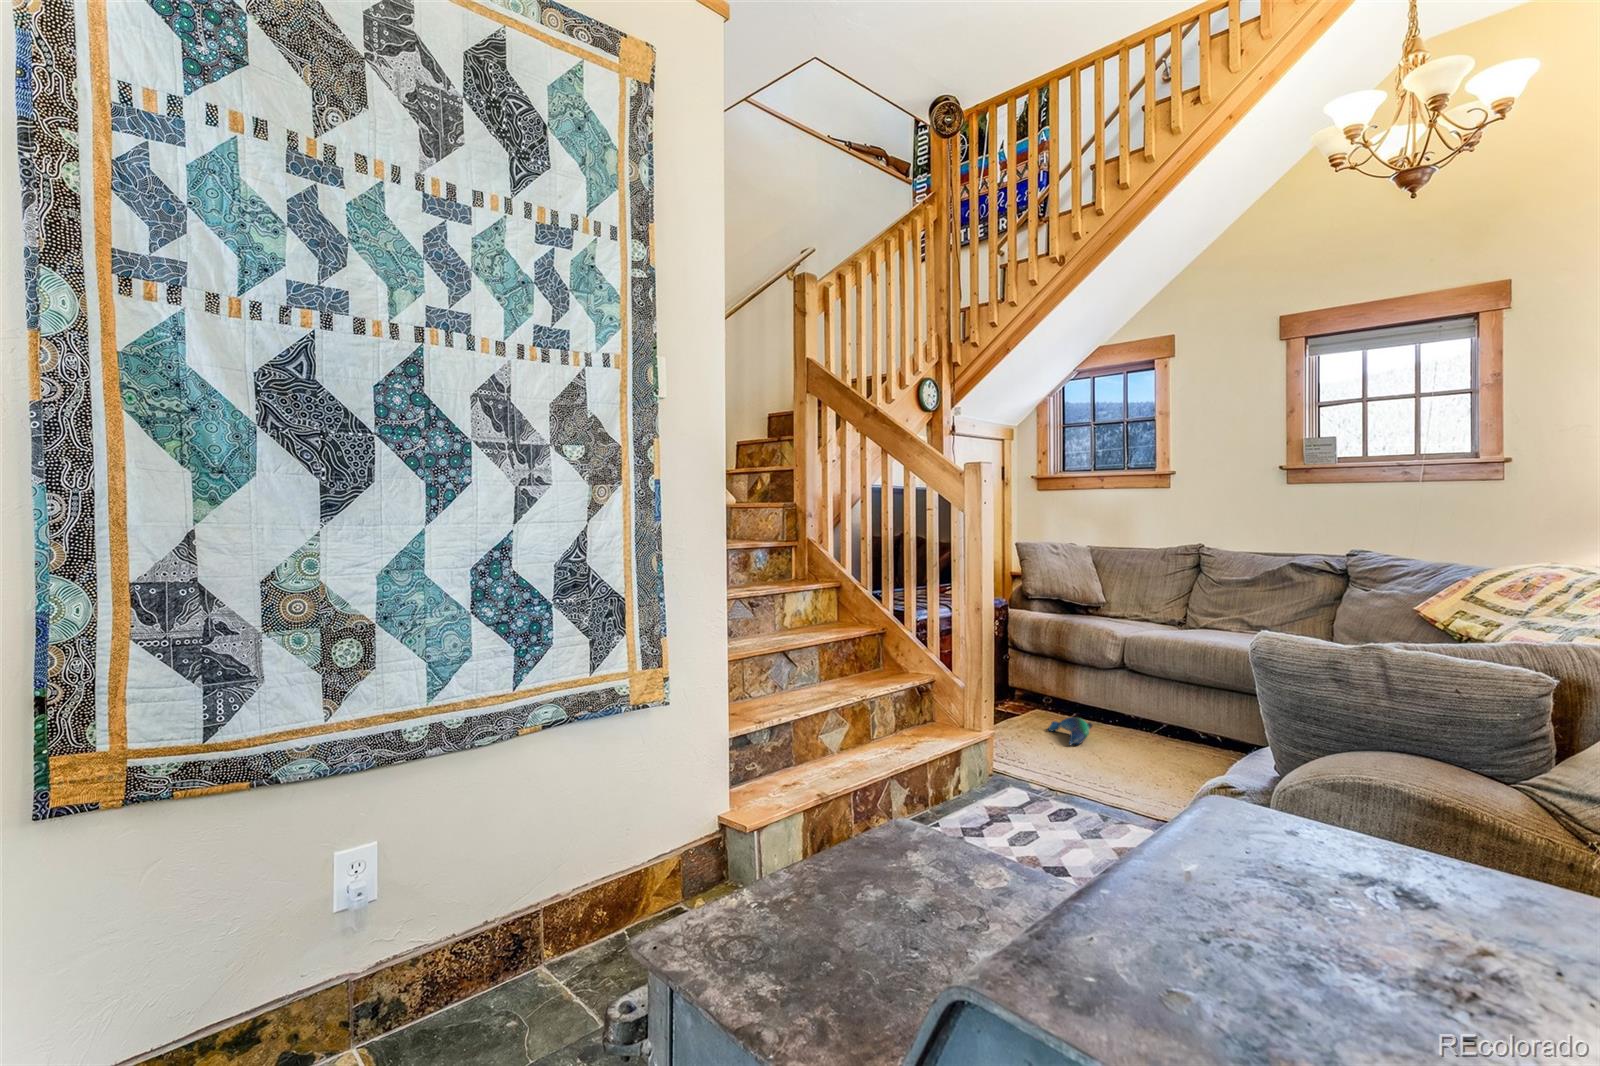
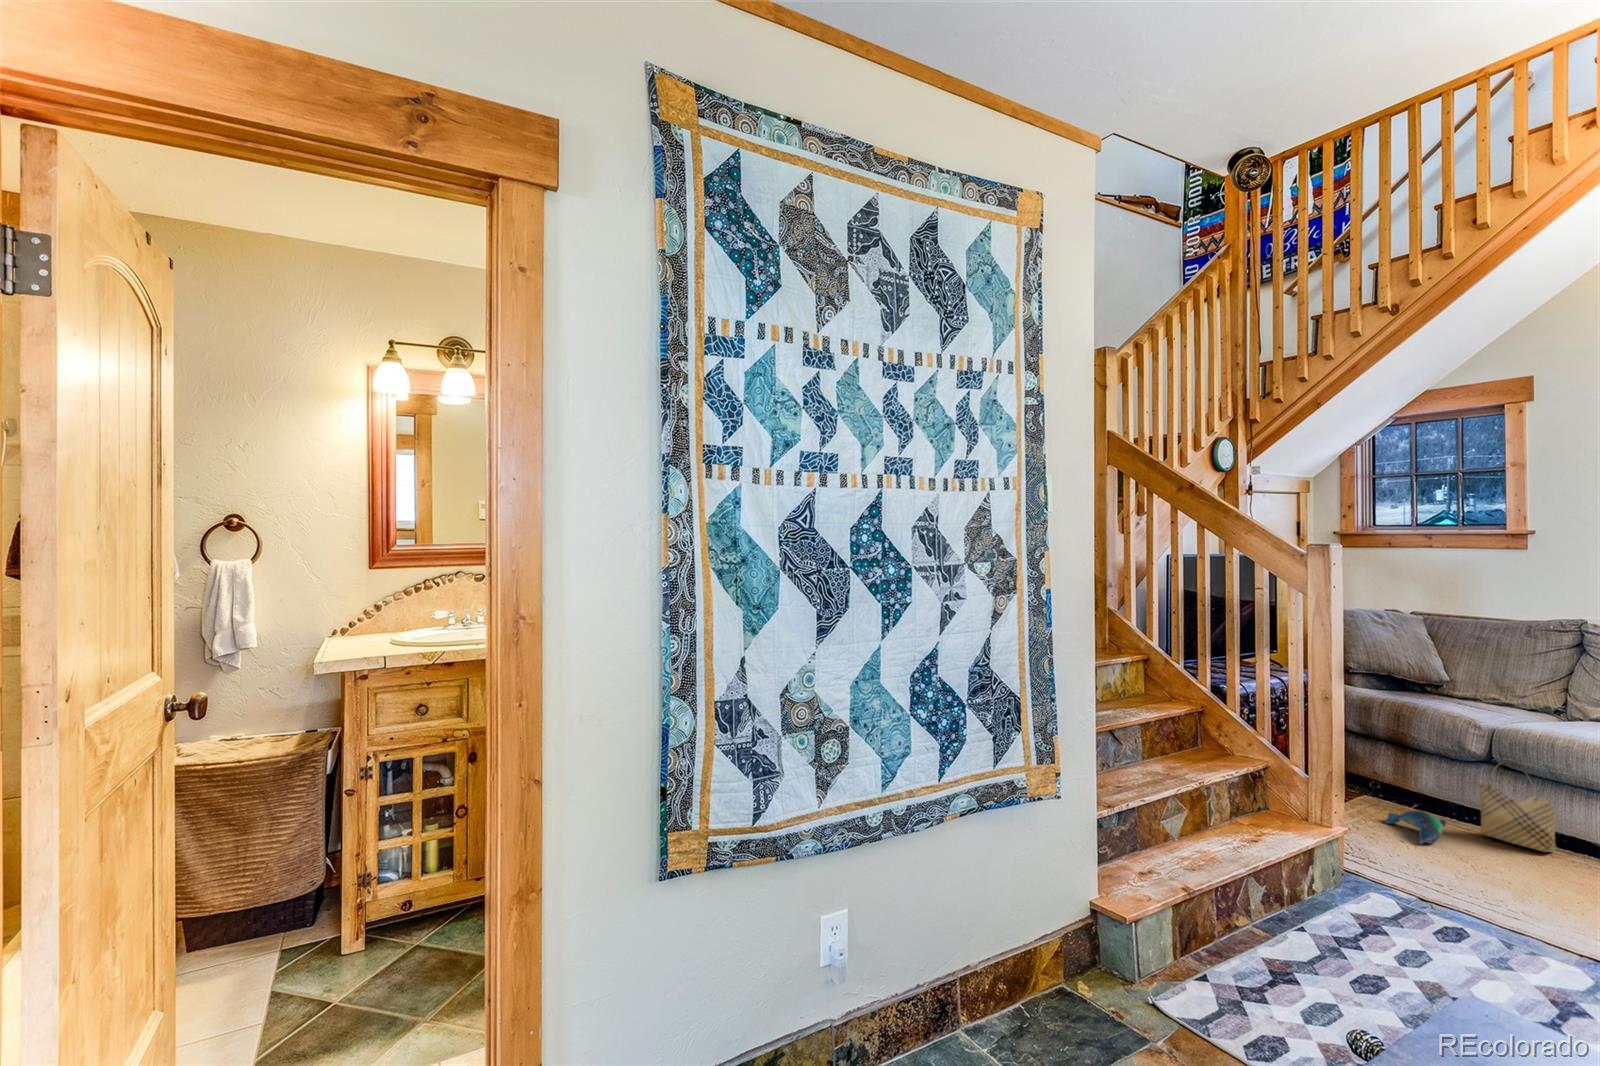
woven basket: none [1120,665,1178,744] -> present [1479,770,1557,852]

